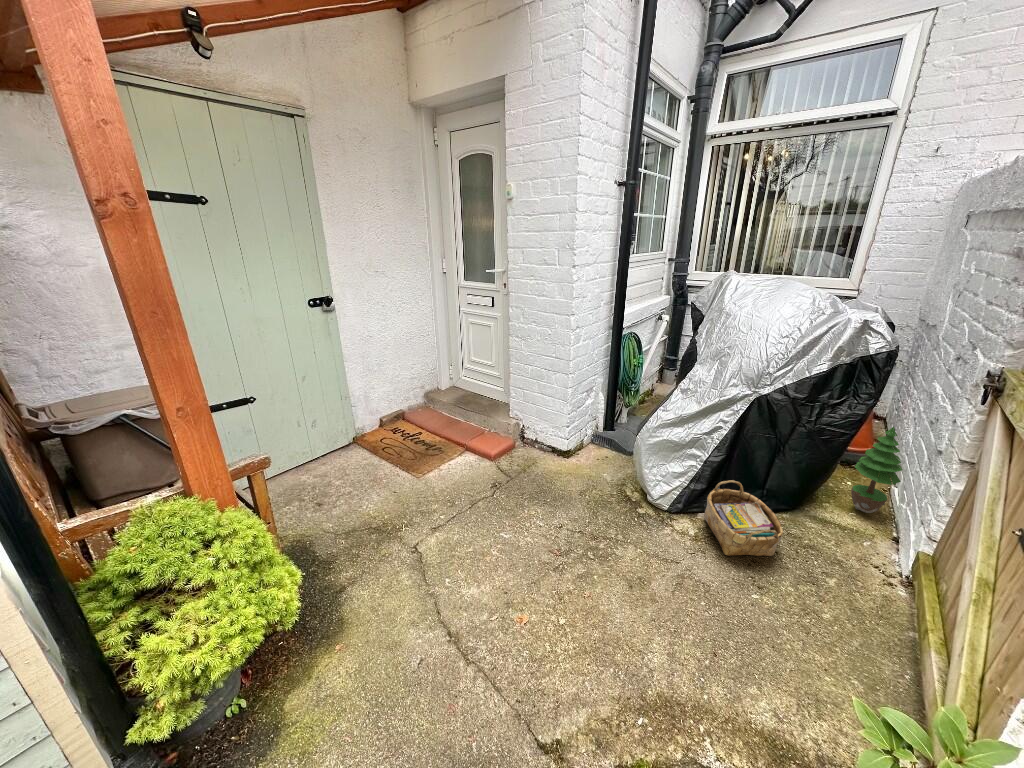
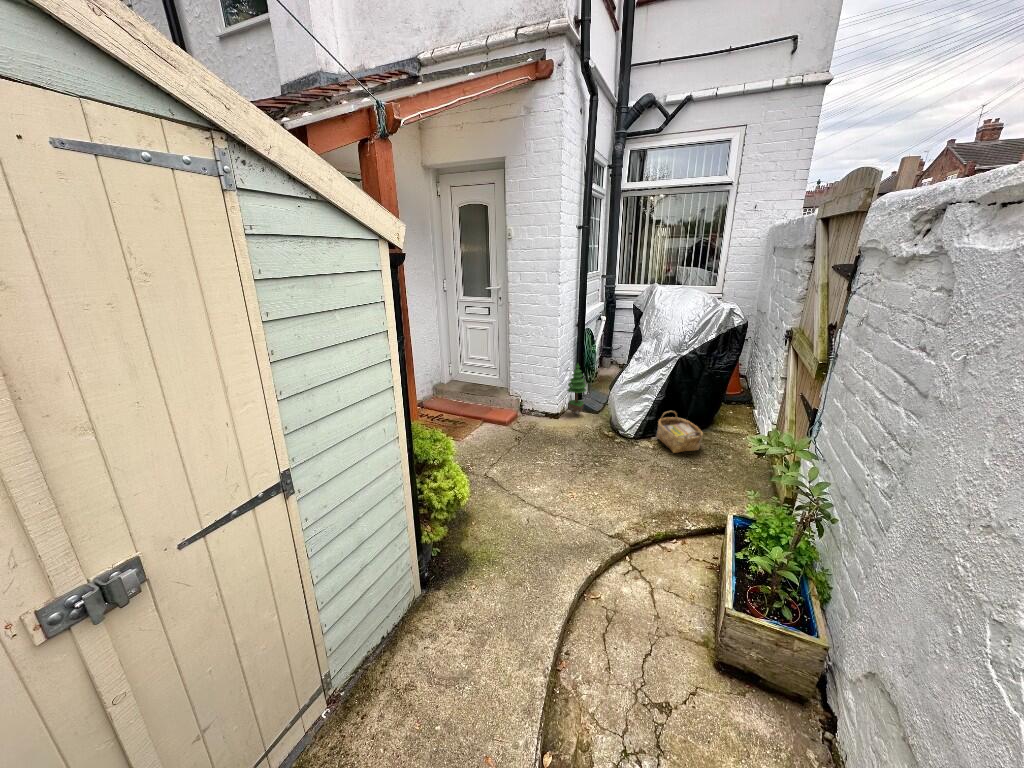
potted tree: present [851,426,903,513] -> present [567,363,586,414]

